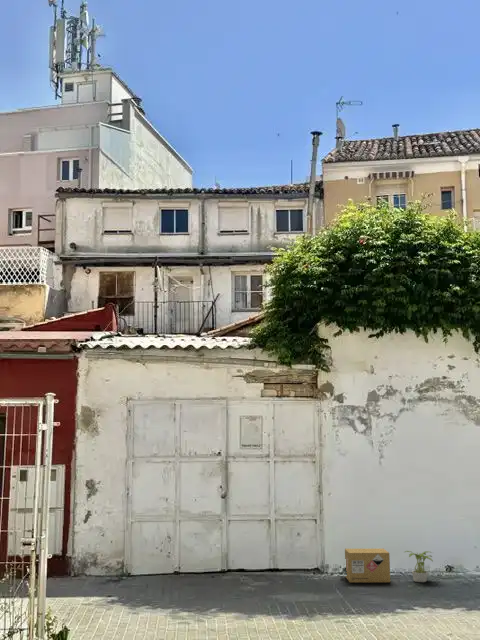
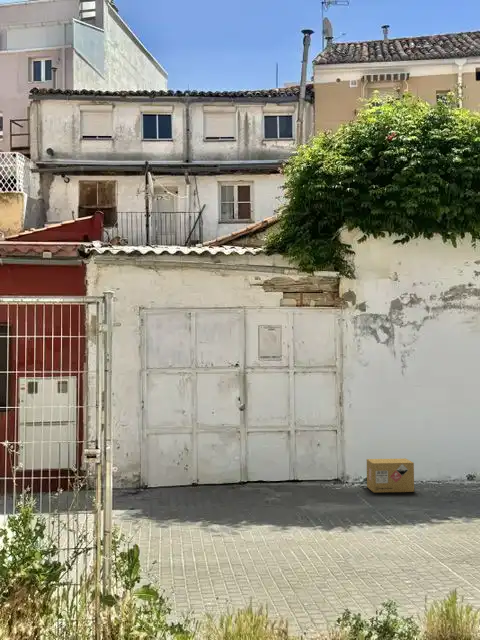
potted plant: present [405,551,433,582] -> none [427,460,458,491]

